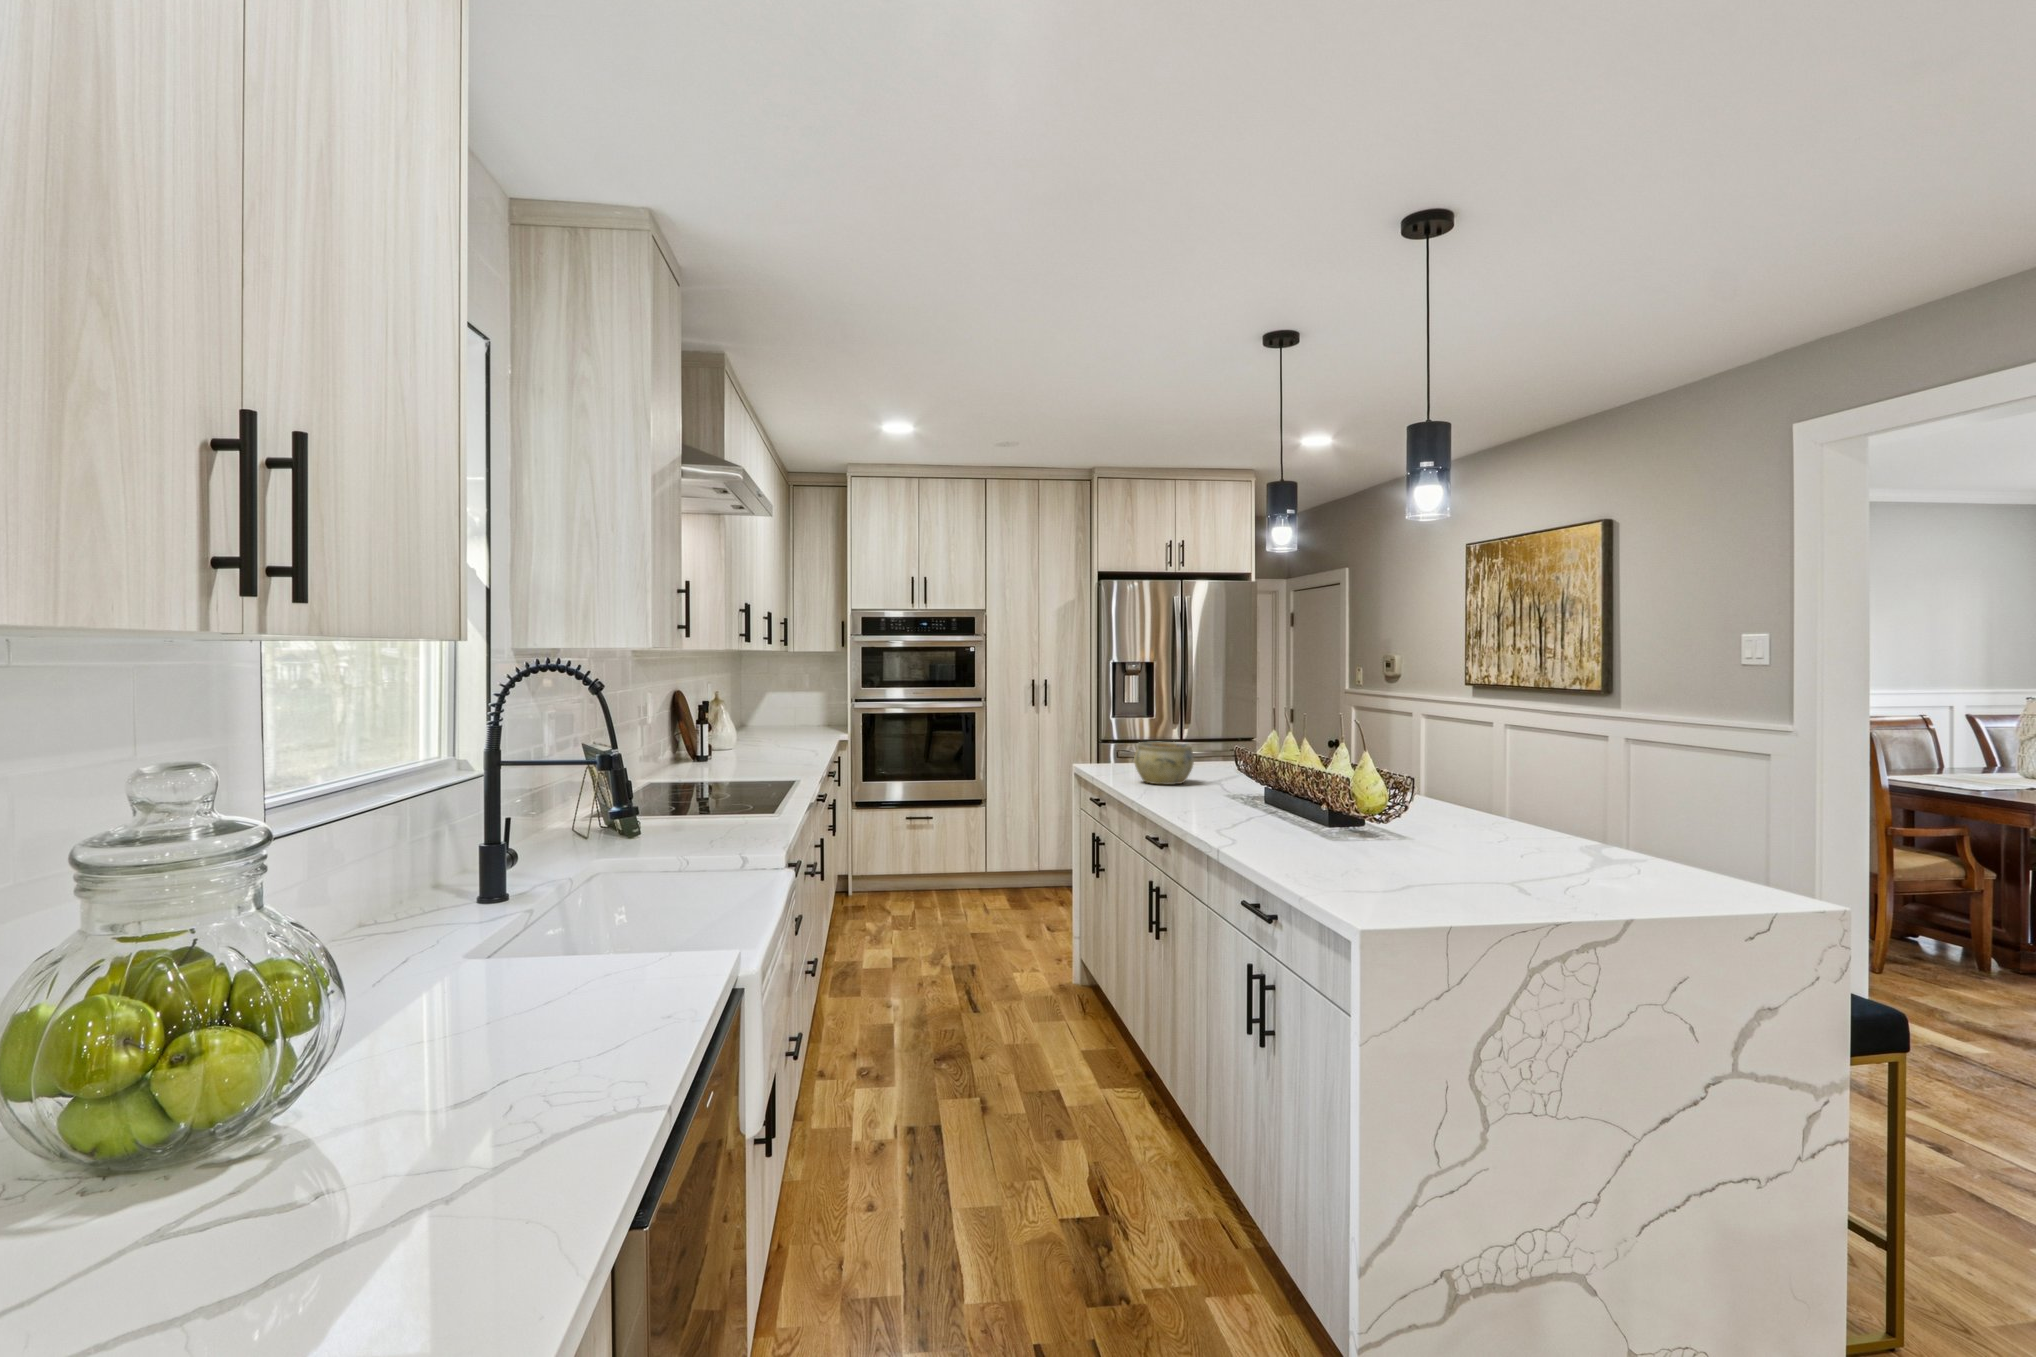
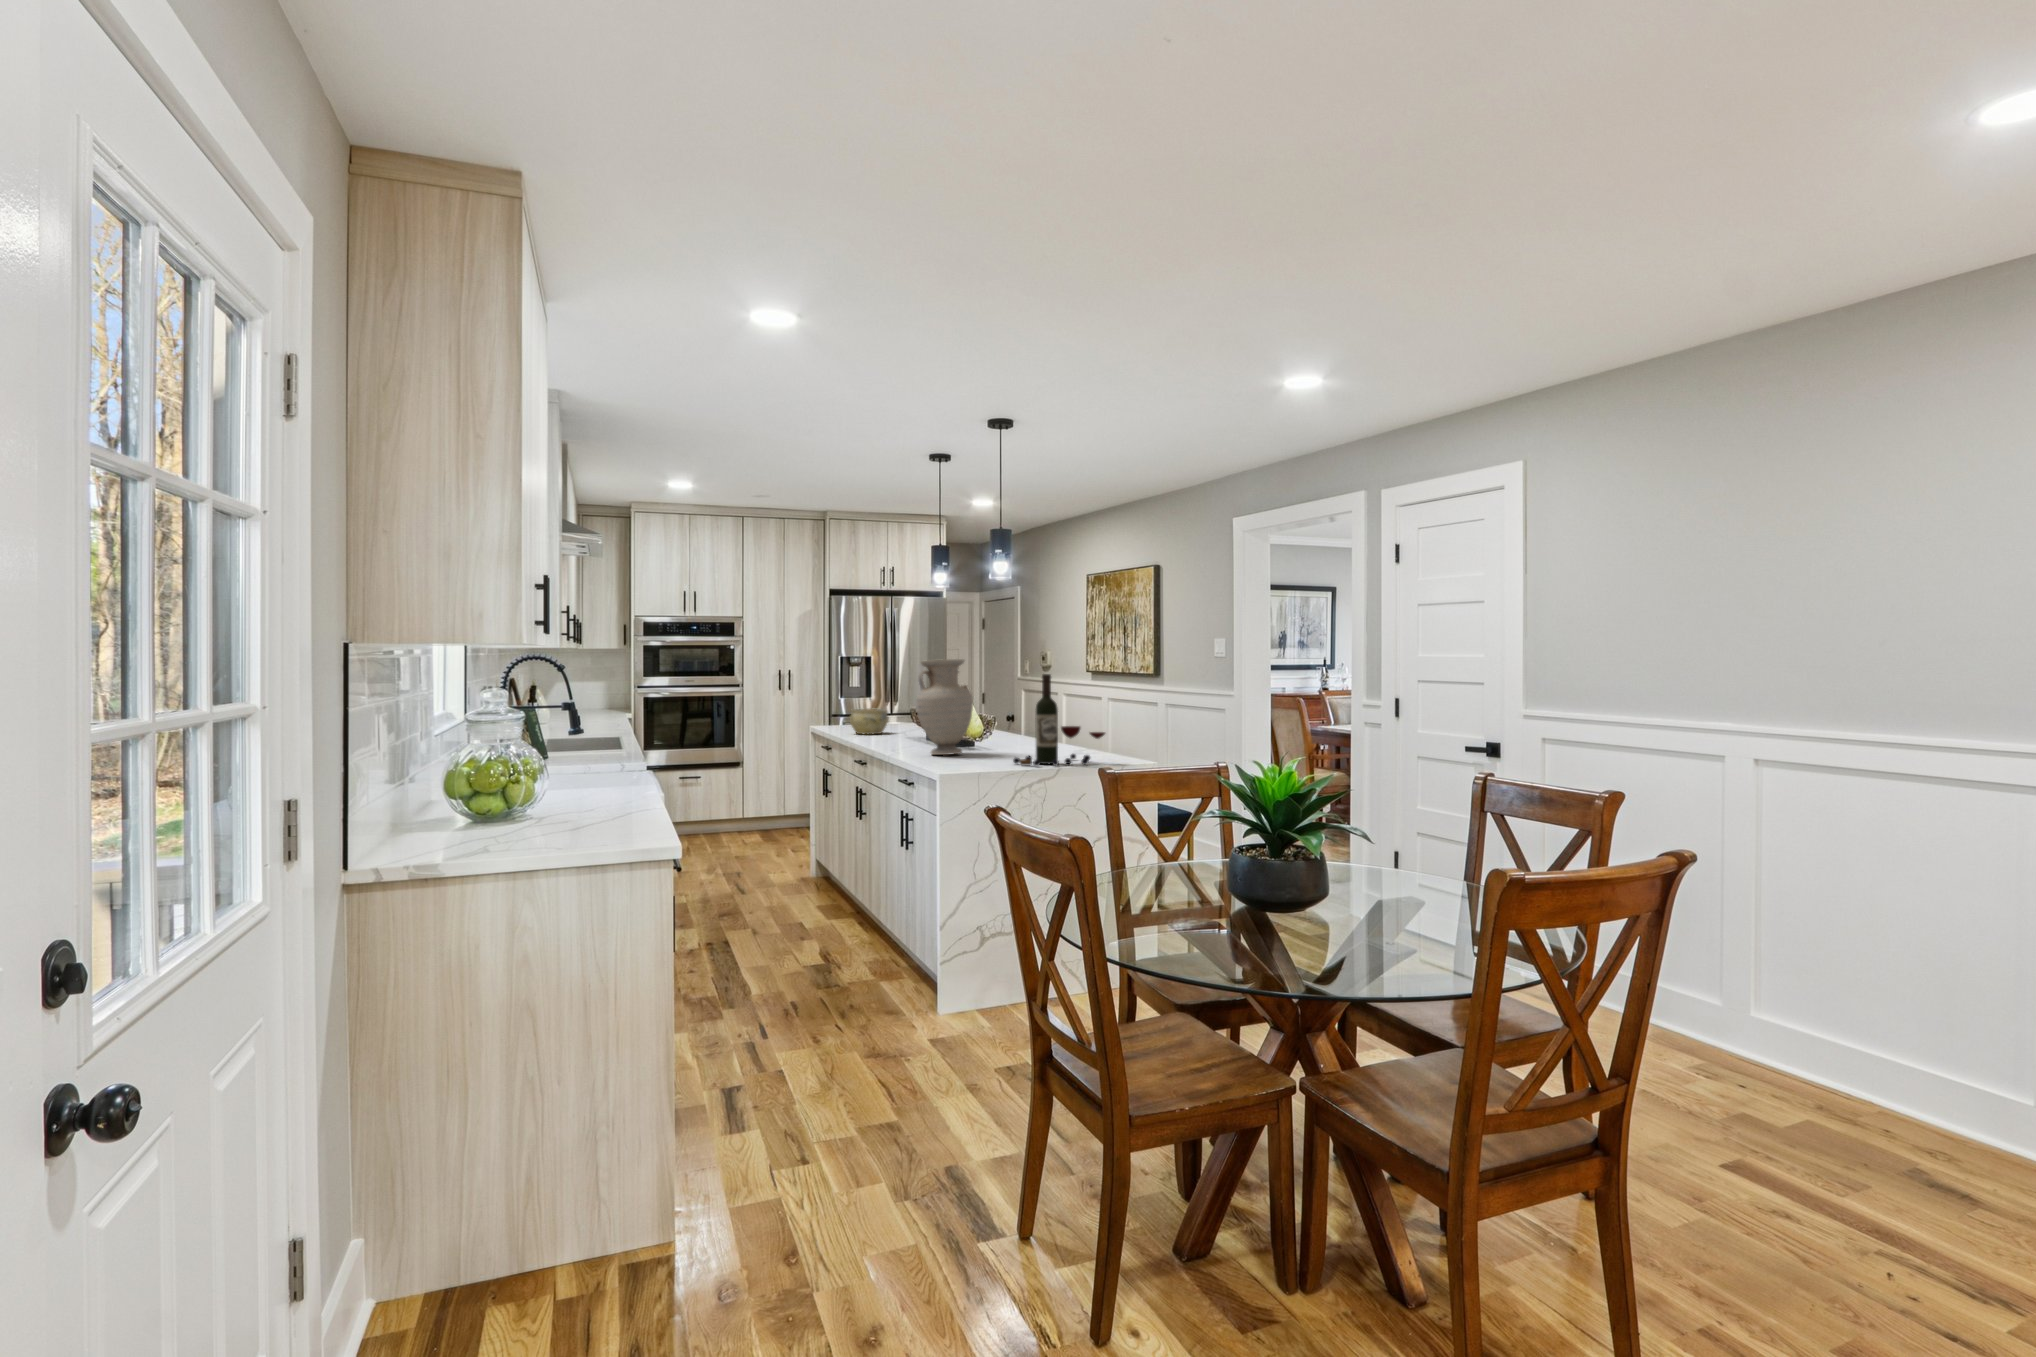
vase: none [1275,666,1390,855] -> present [916,659,973,755]
wine bottle: none [1518,700,1763,918] -> present [1013,674,1105,766]

